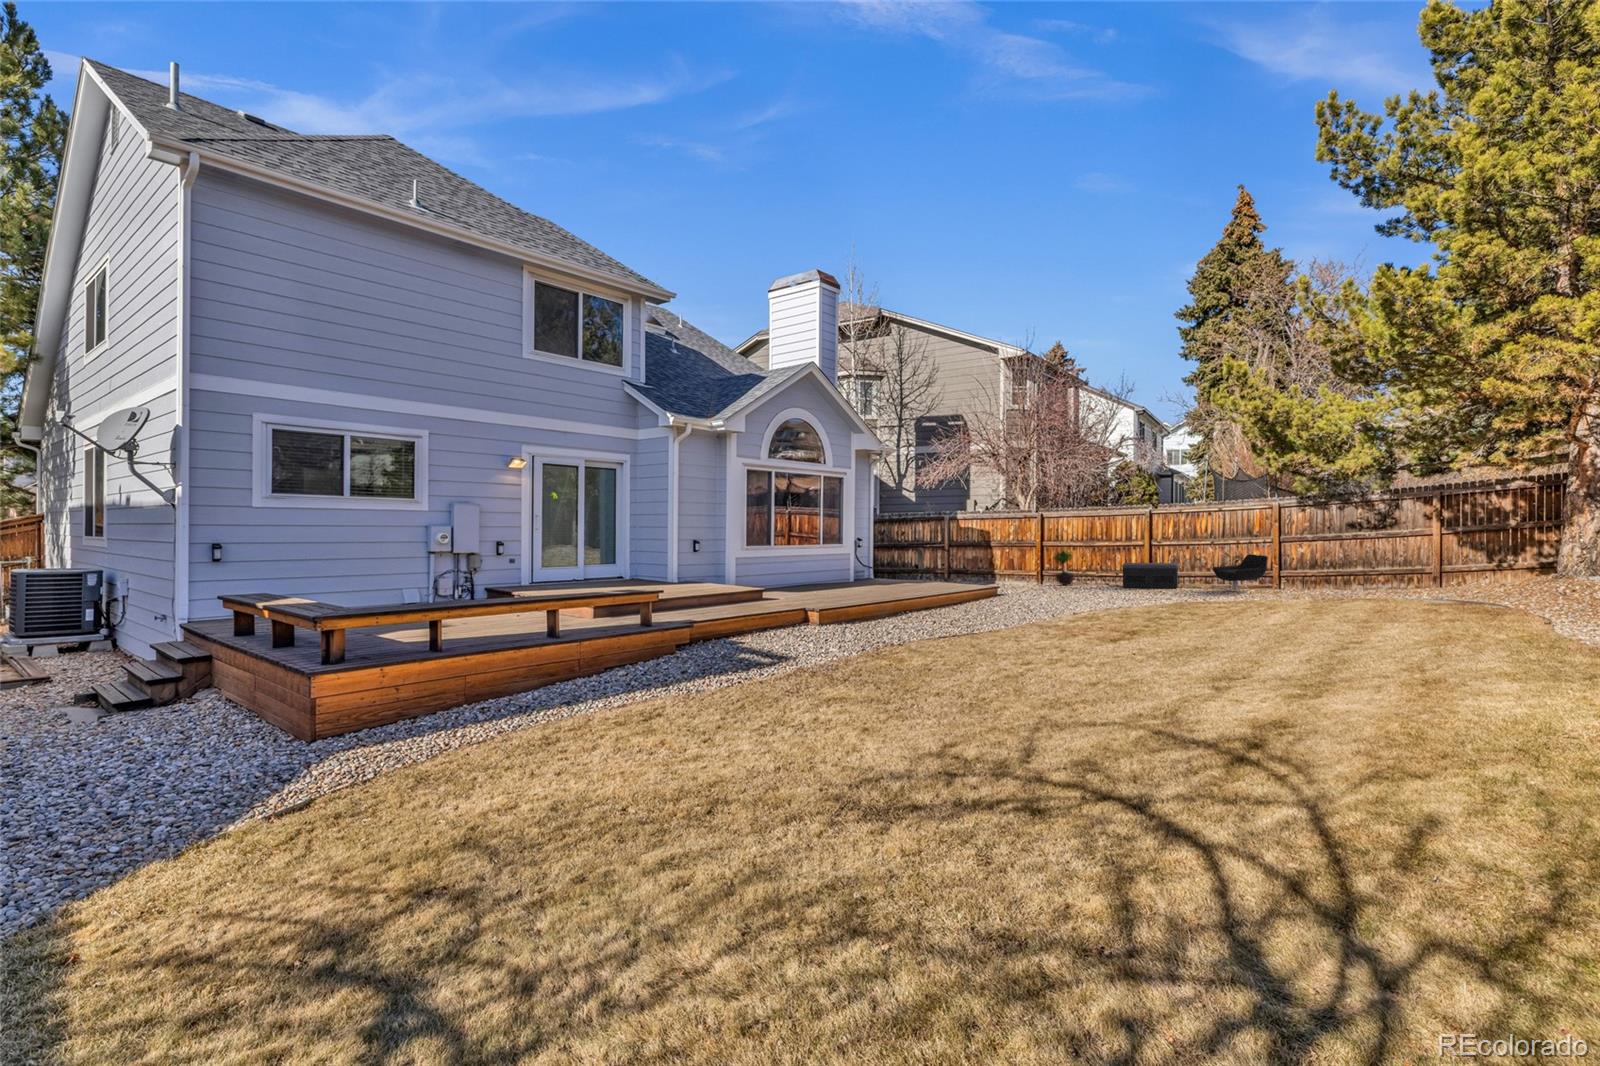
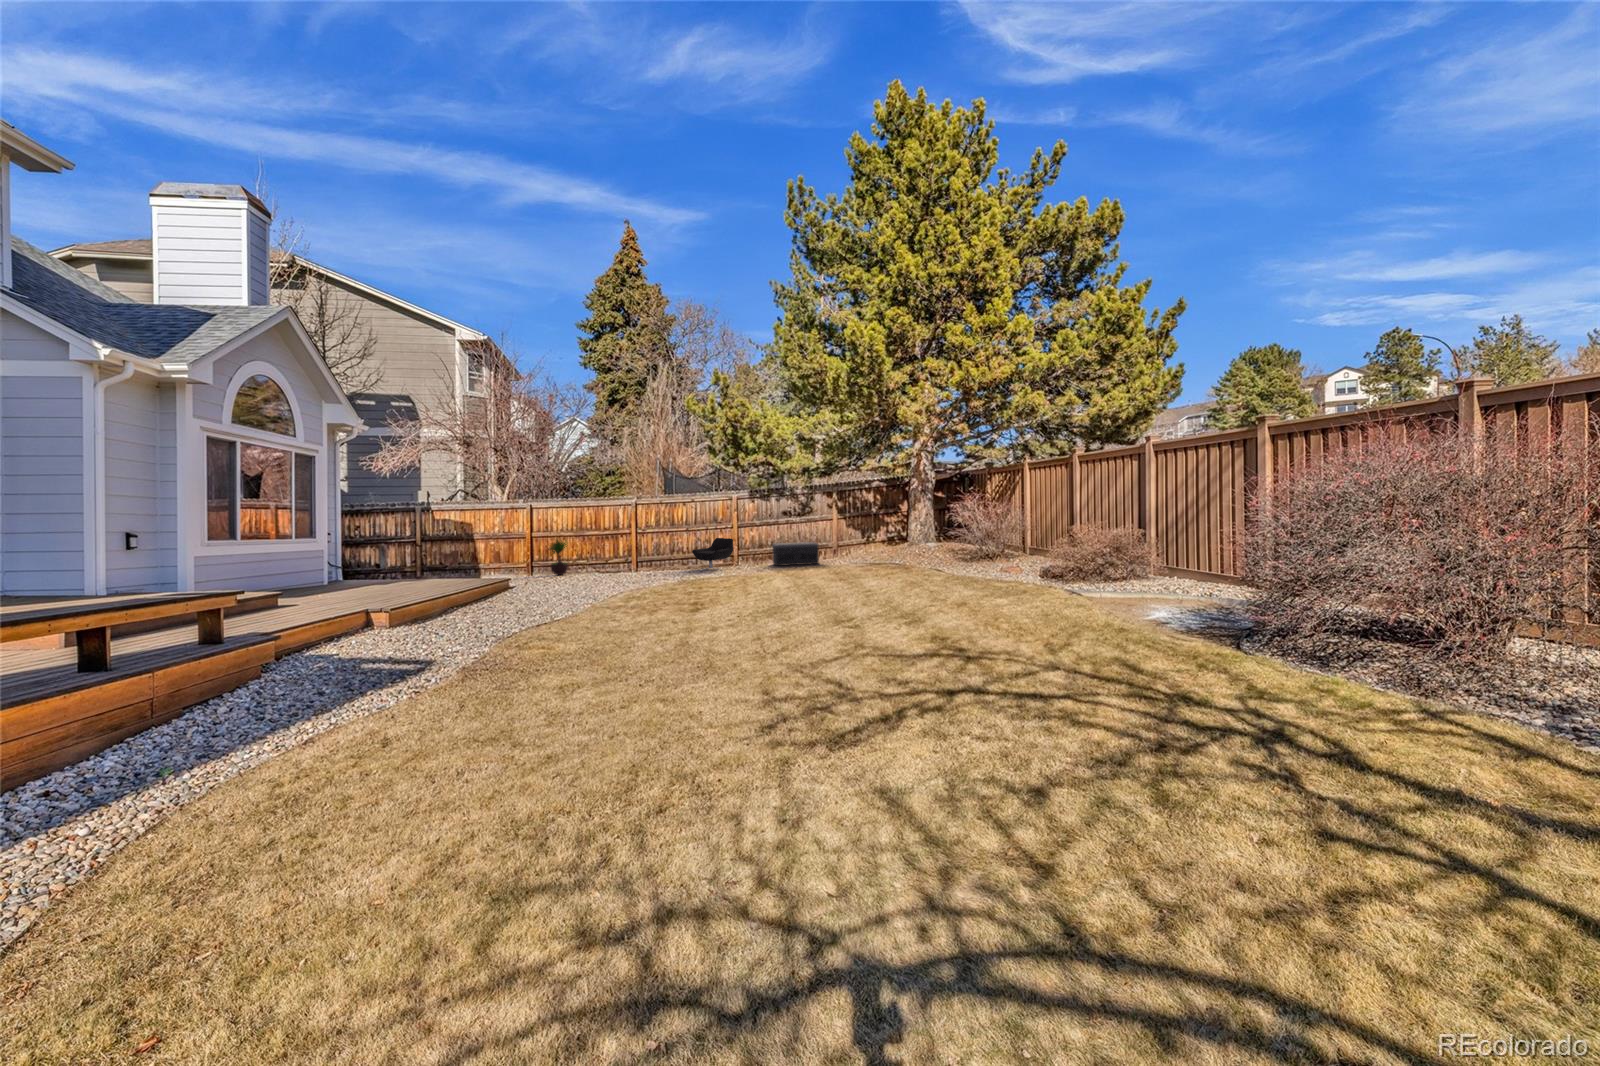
storage bench: present [1122,563,1178,589] -> present [772,542,819,566]

